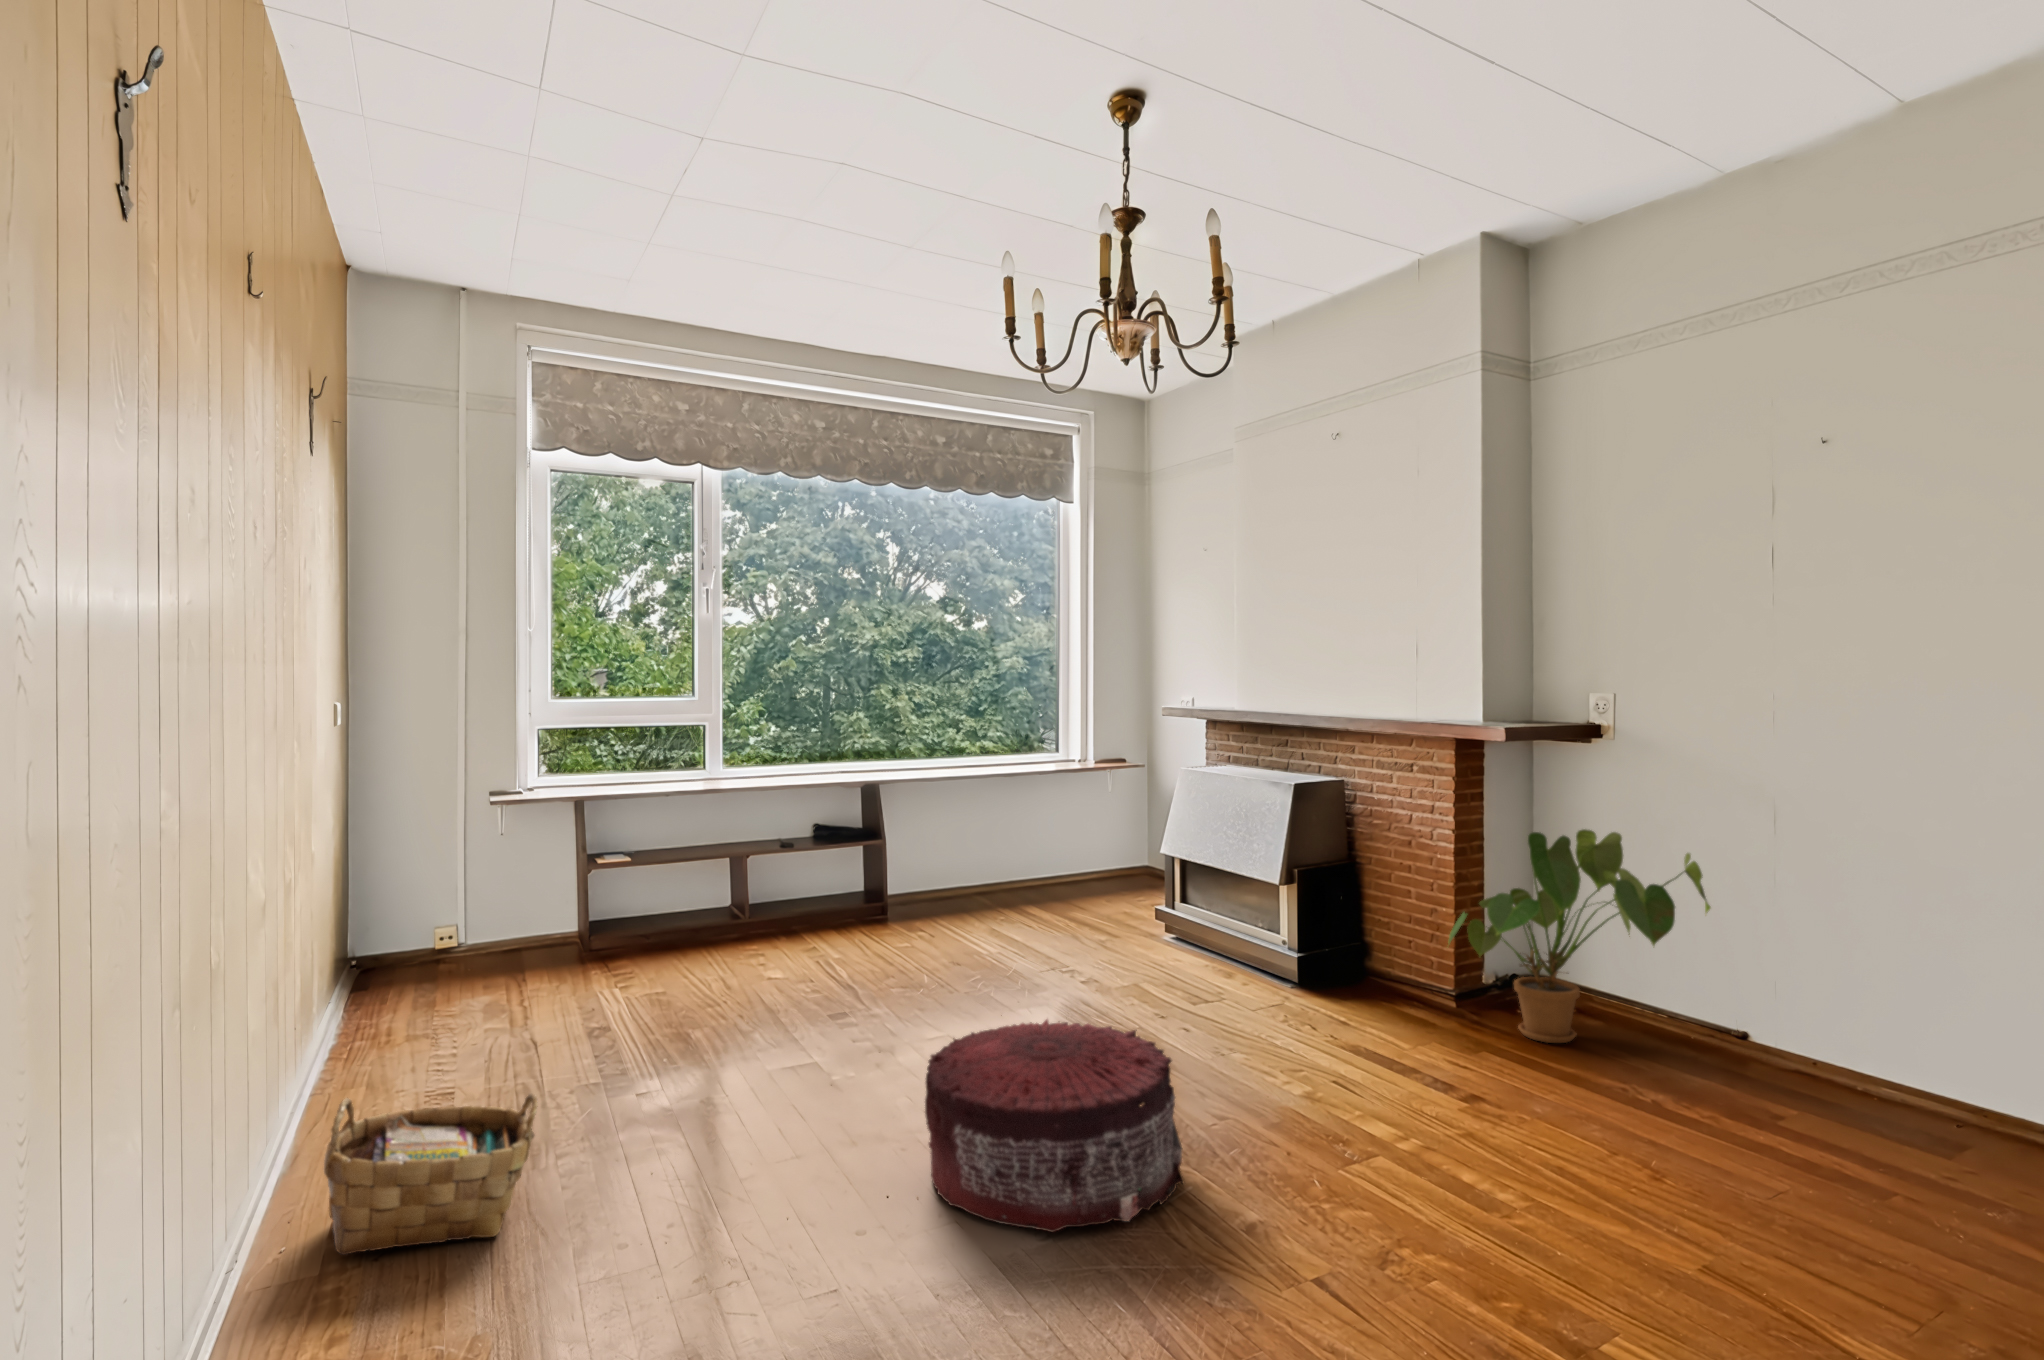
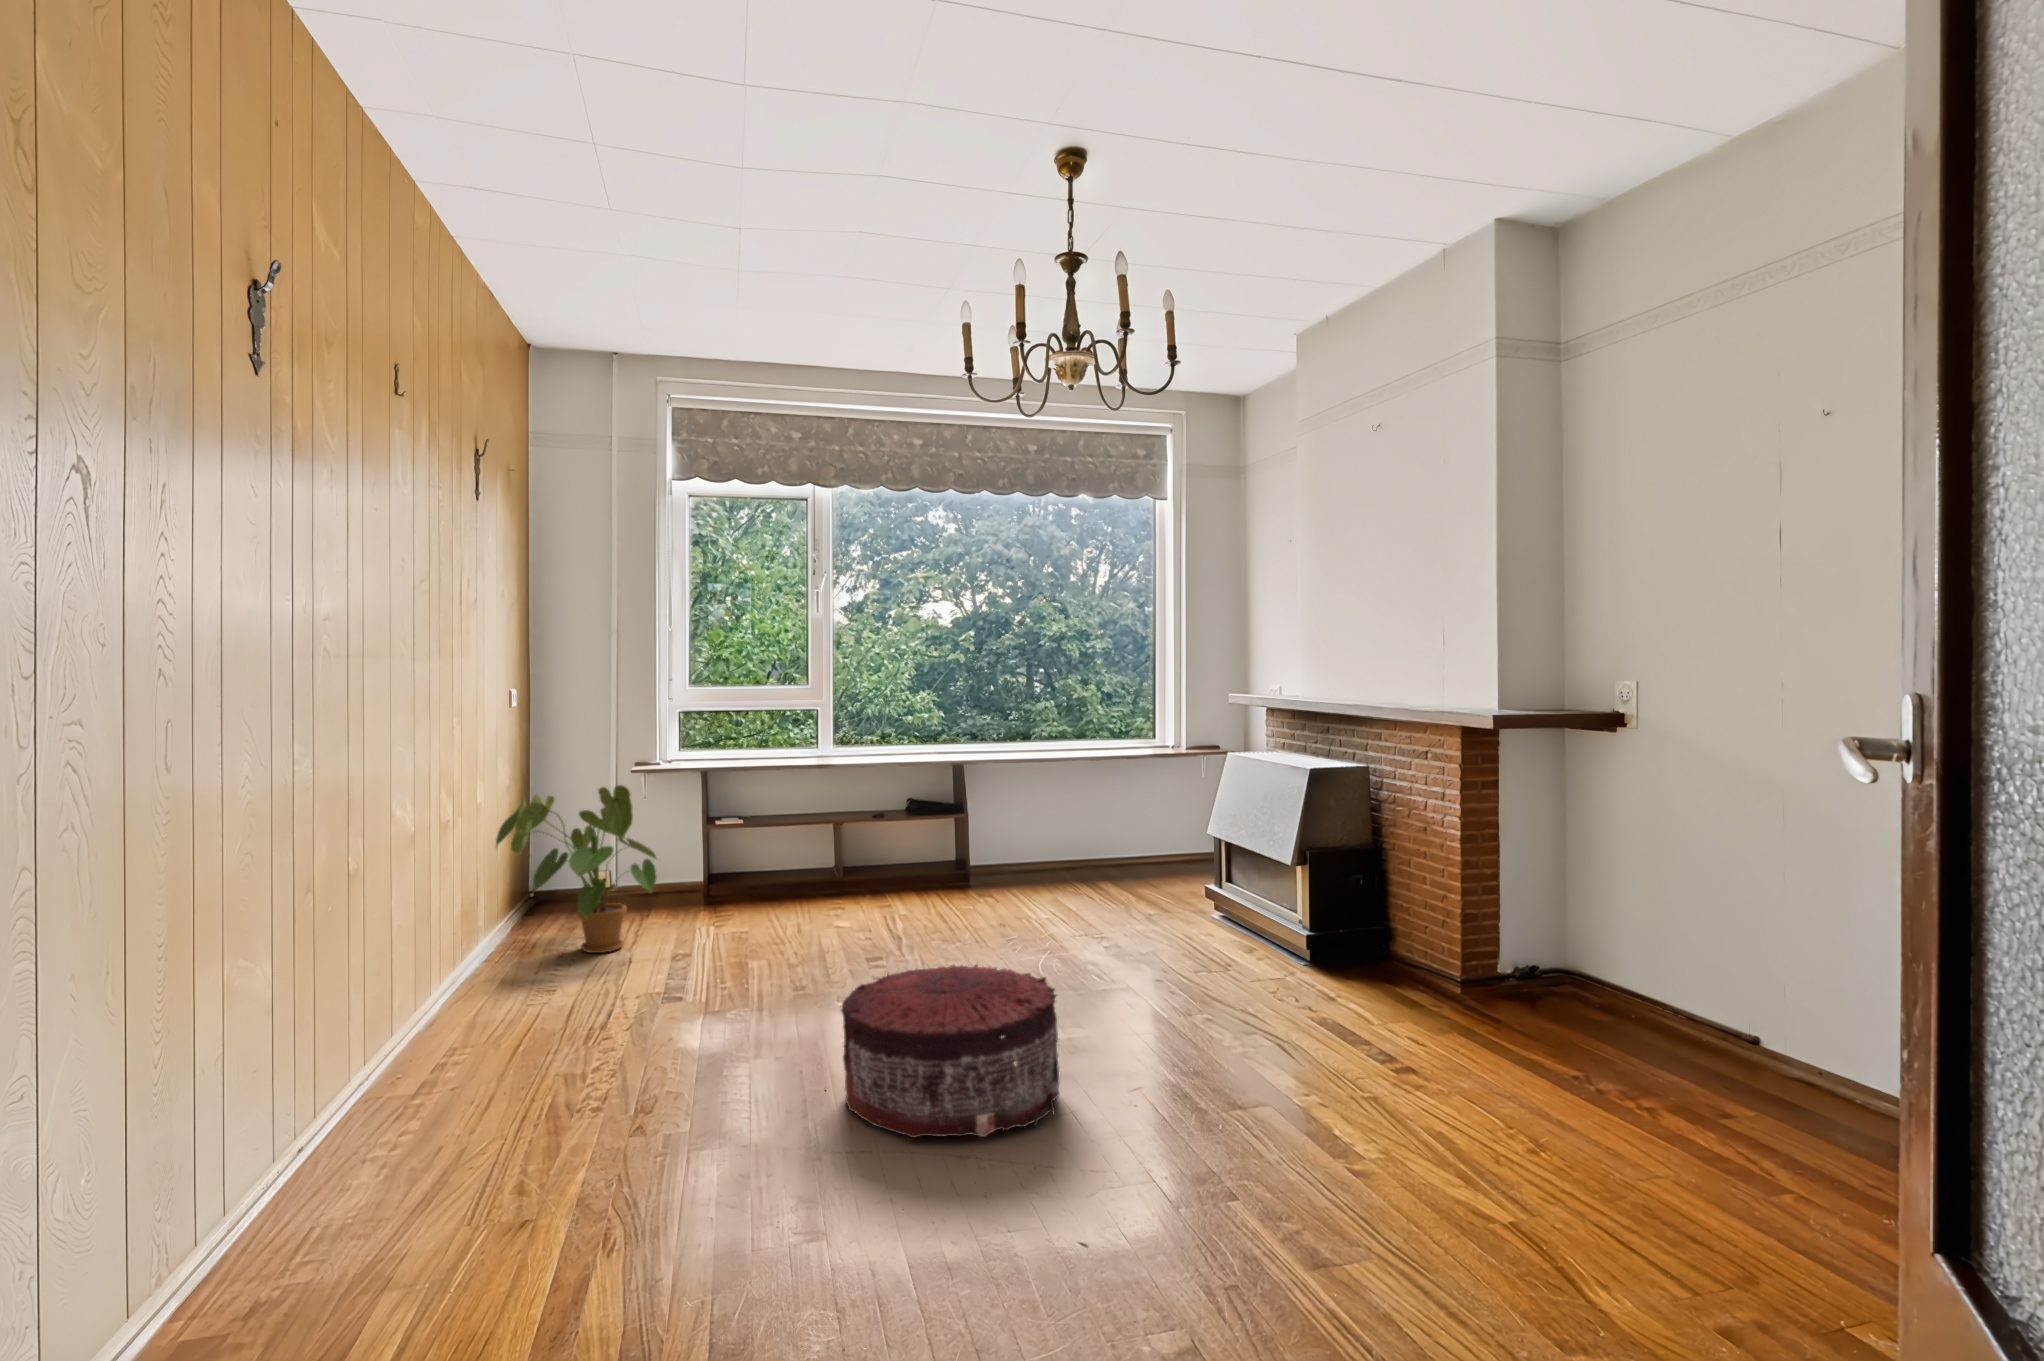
house plant: present [1449,829,1711,1043] -> present [496,785,656,953]
woven basket: present [324,1093,538,1255] -> none [378,979,547,1095]

